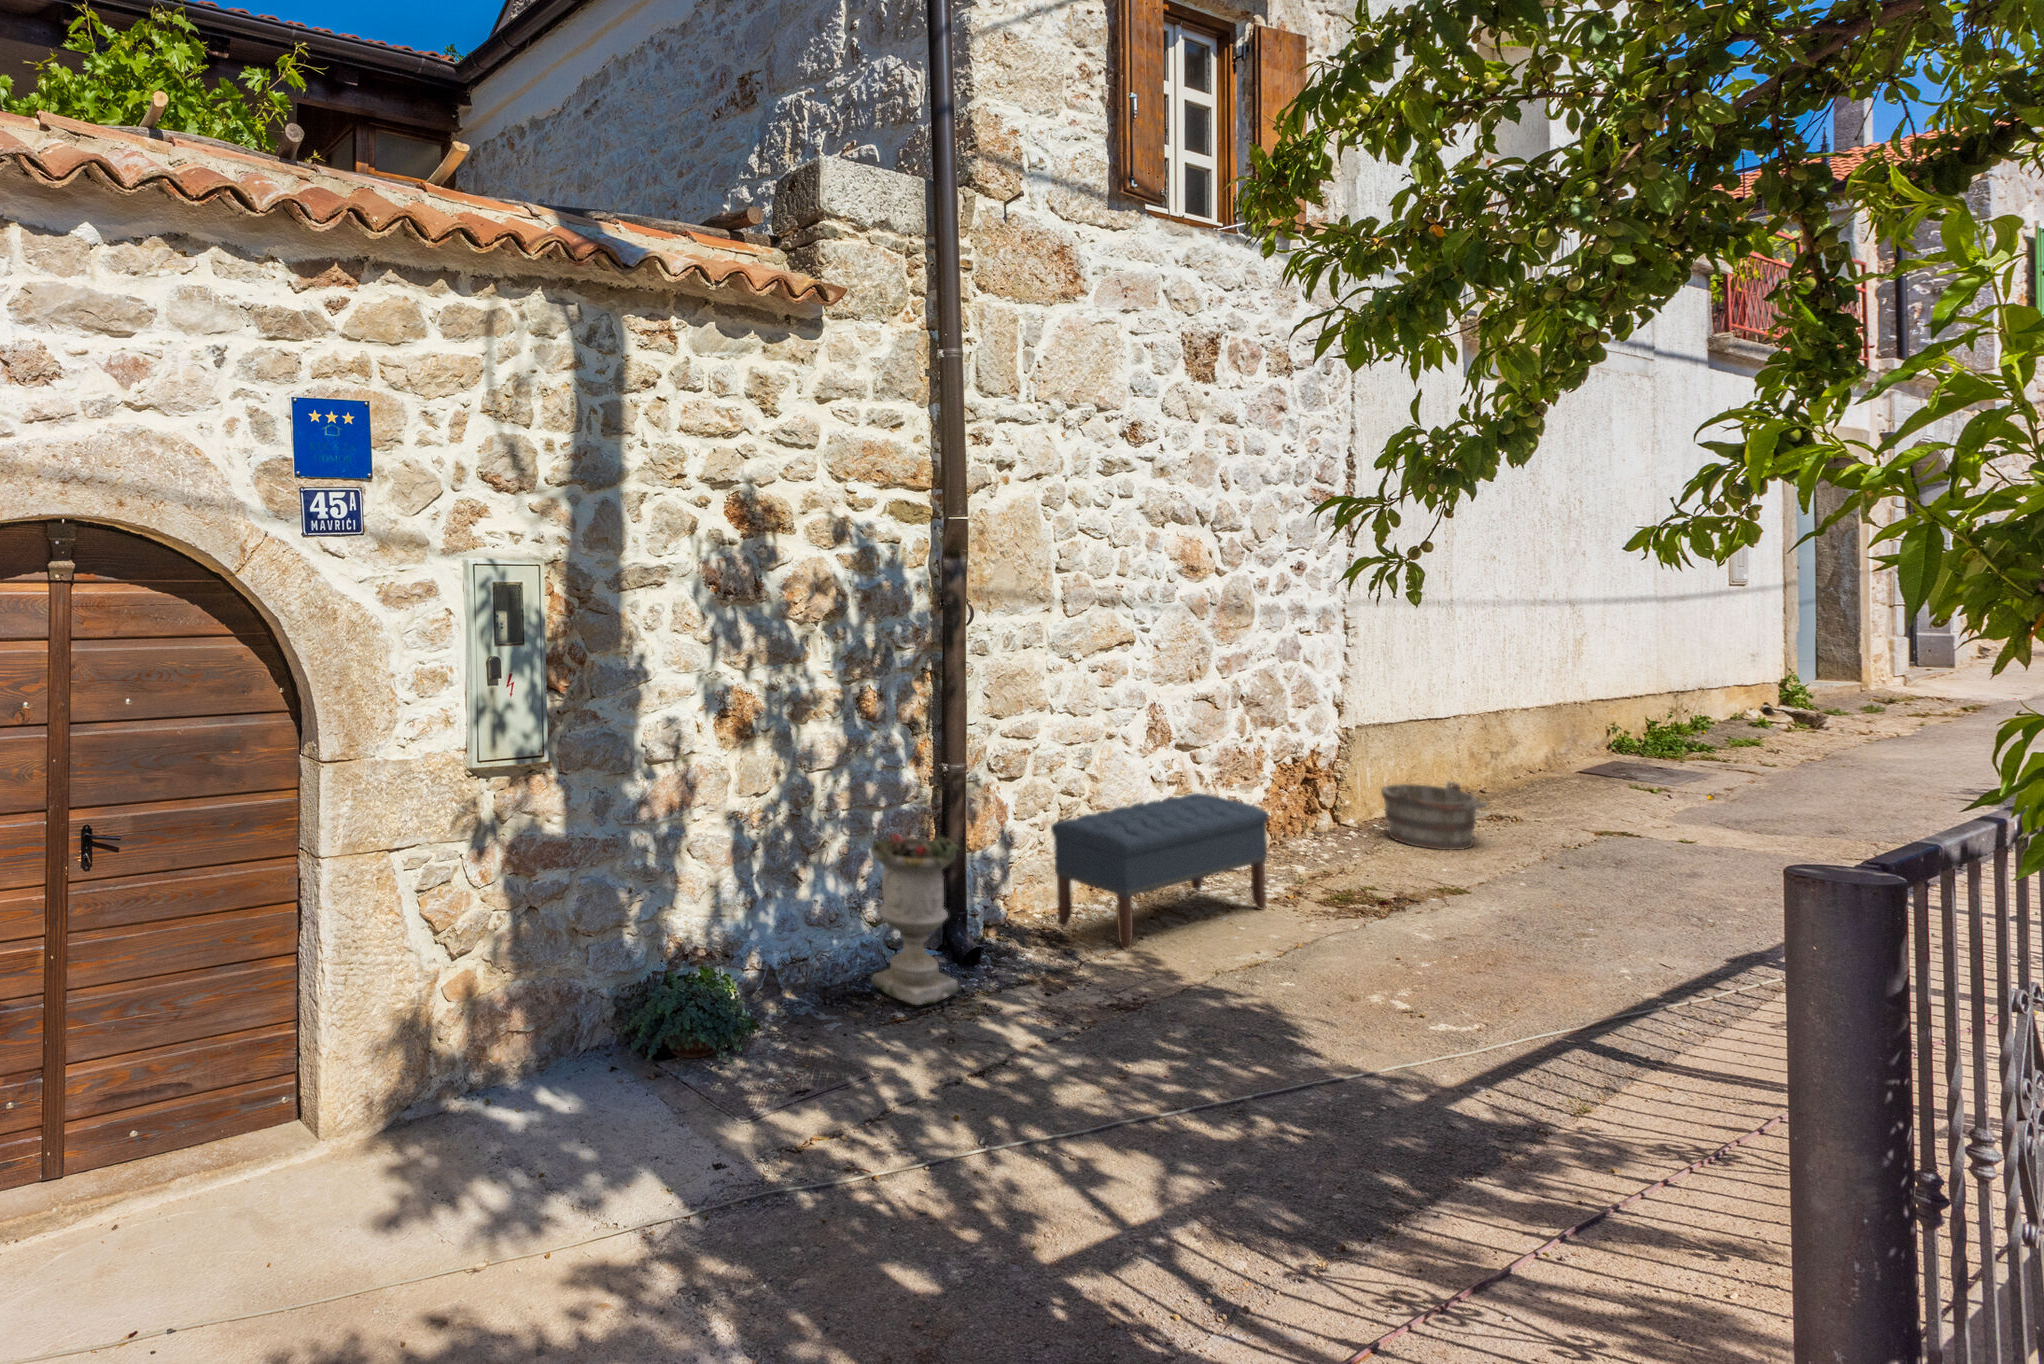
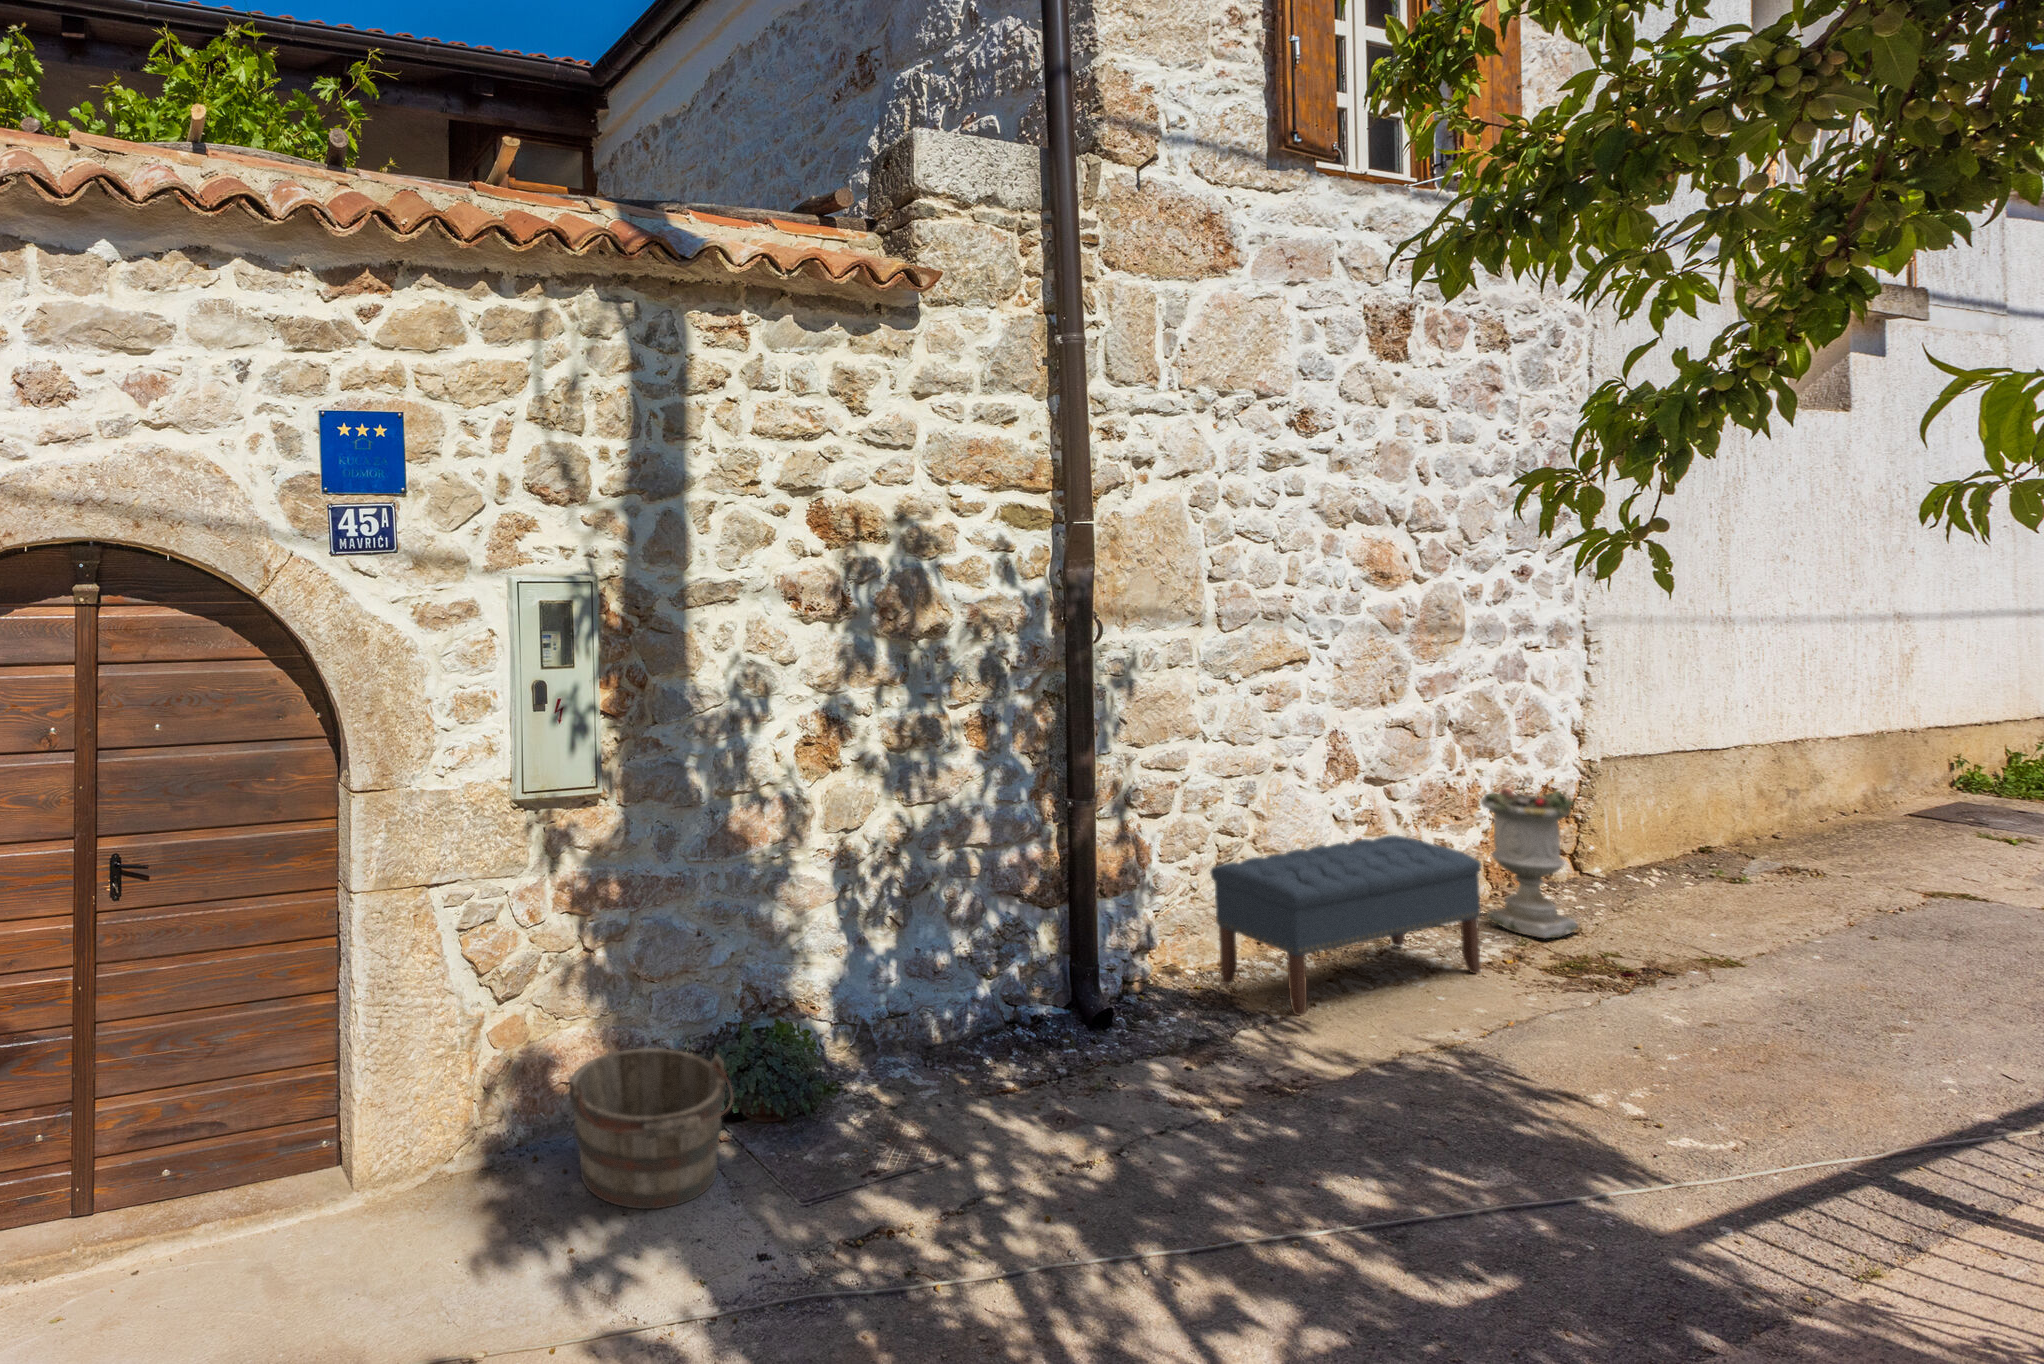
bucket: present [1381,782,1489,850] -> present [568,1048,733,1209]
planter: present [871,833,960,1005] -> present [1481,788,1578,938]

